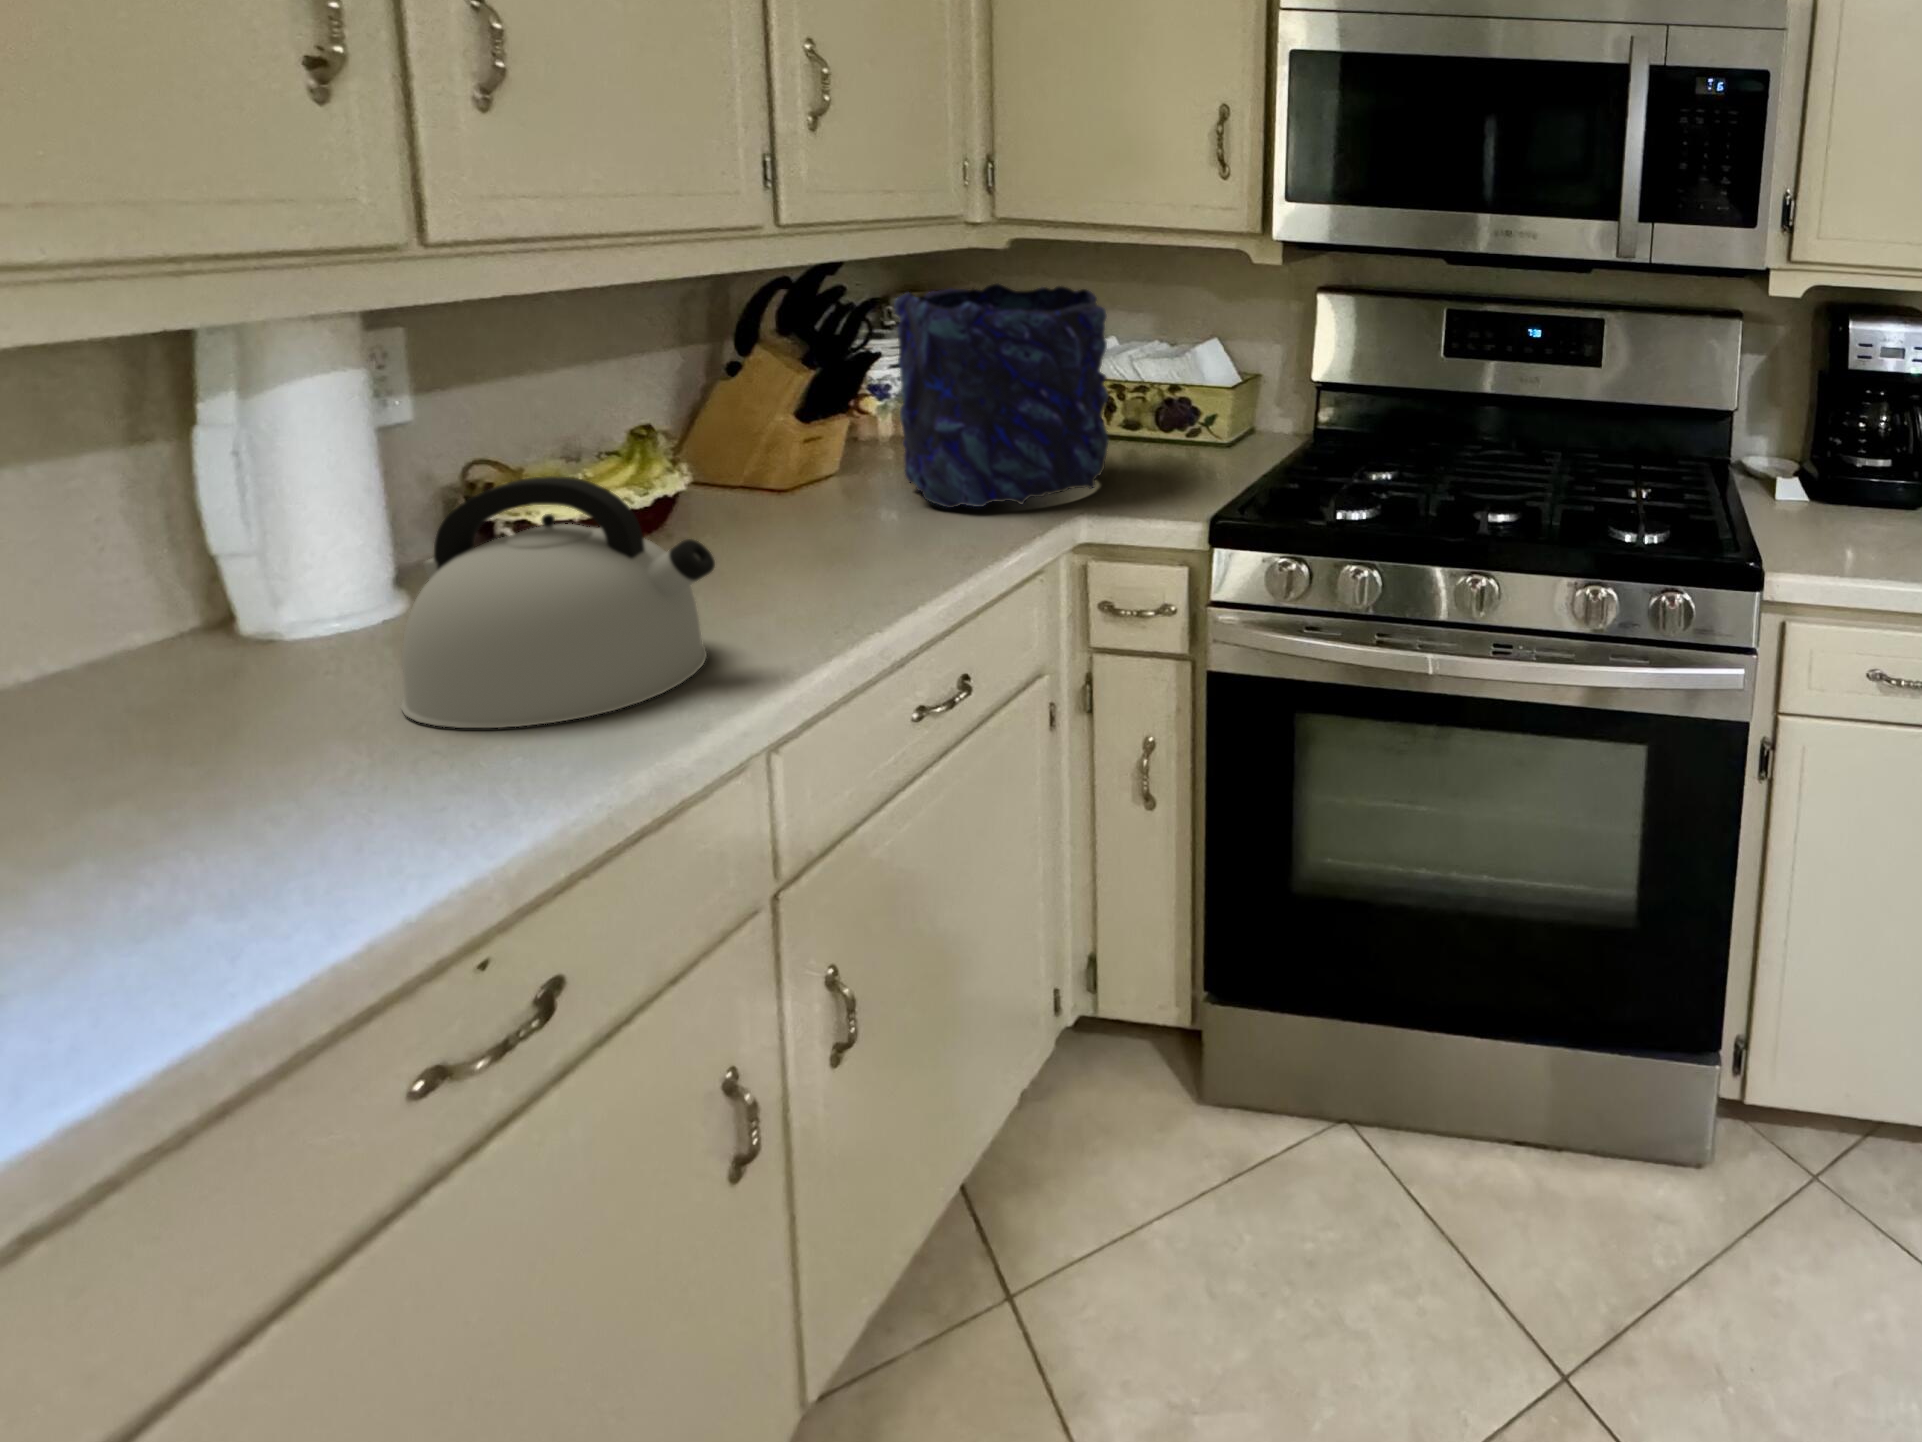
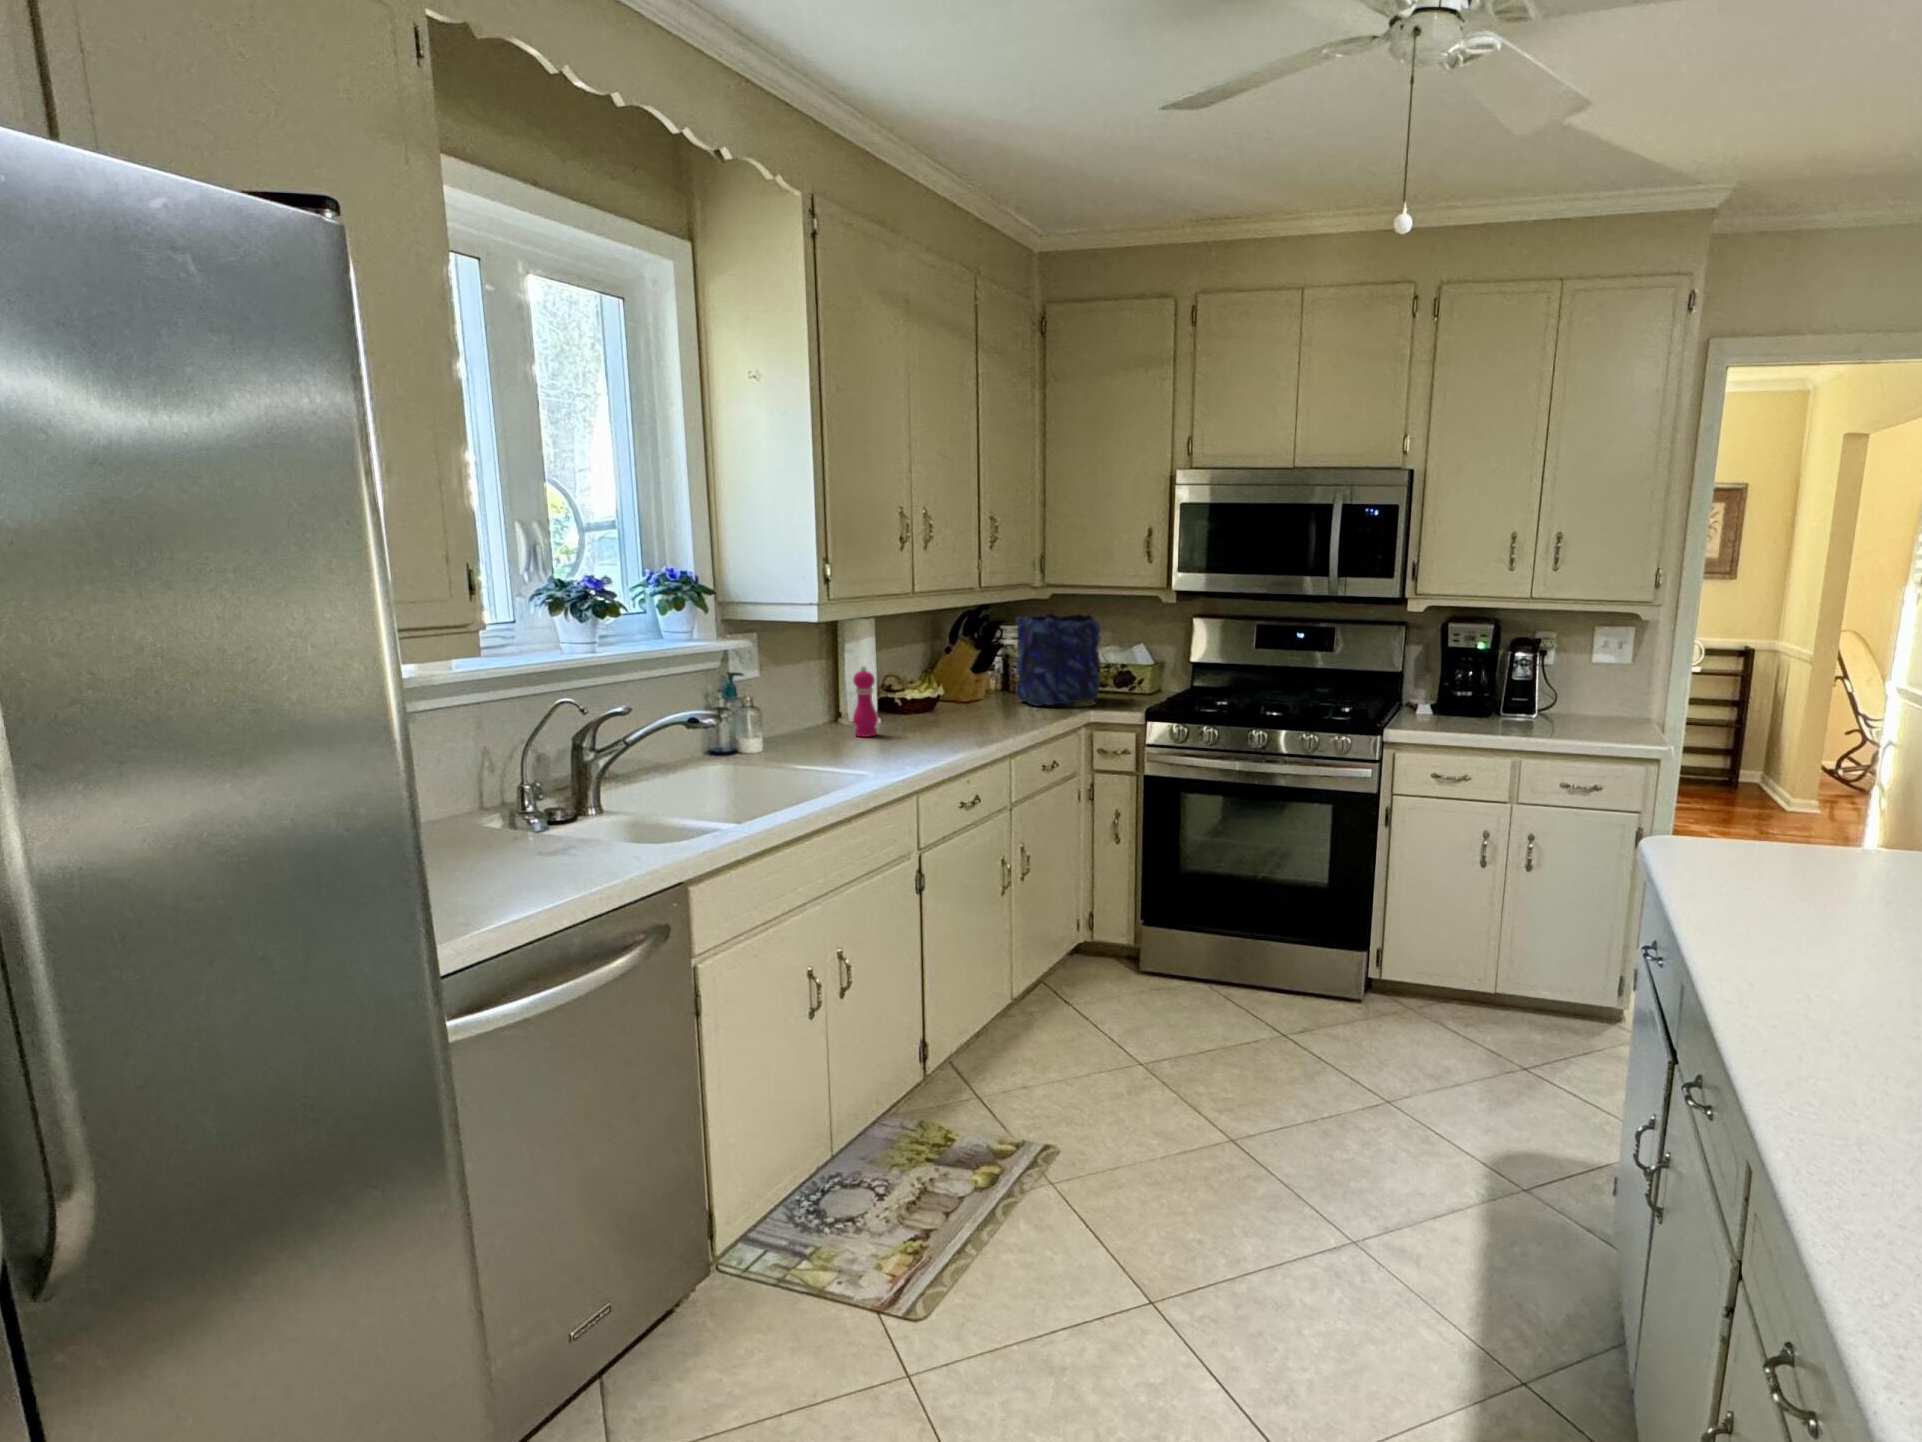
kettle: present [401,476,715,728] -> none [910,666,995,738]
pepper mill: none [134,496,268,738] -> present [853,666,878,737]

